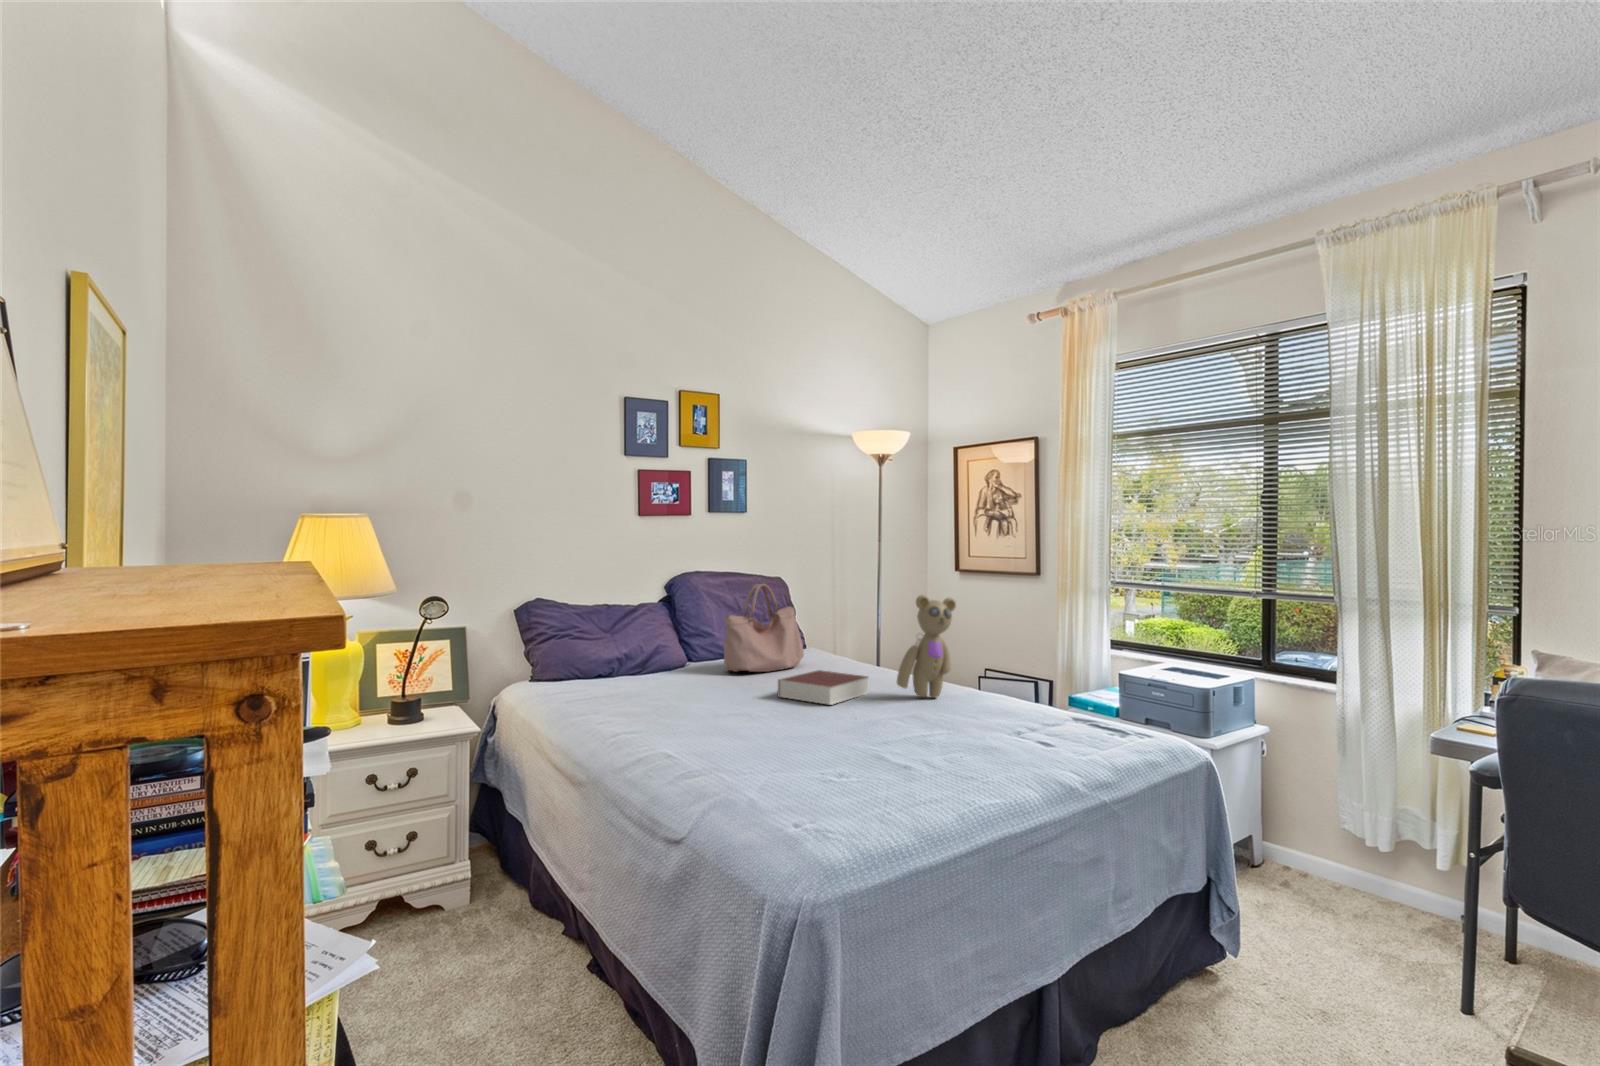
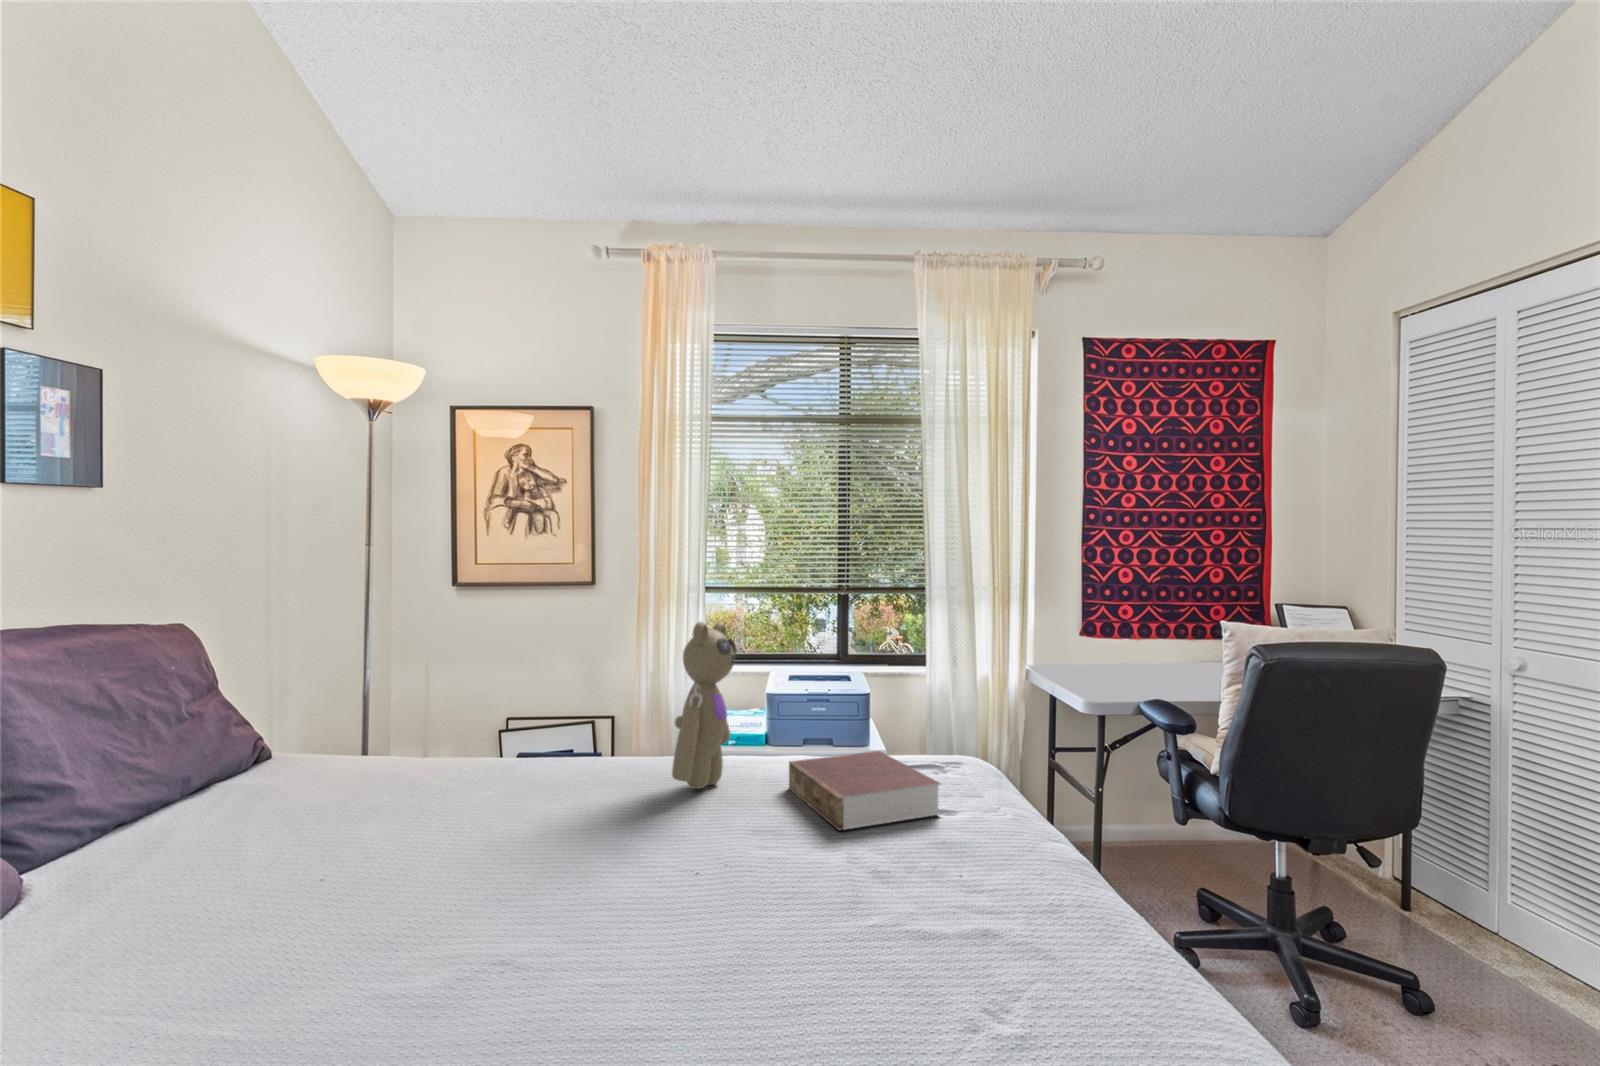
handbag: present [724,584,804,672] -> none [182,632,355,856]
book: present [778,670,868,705] -> present [789,751,940,830]

